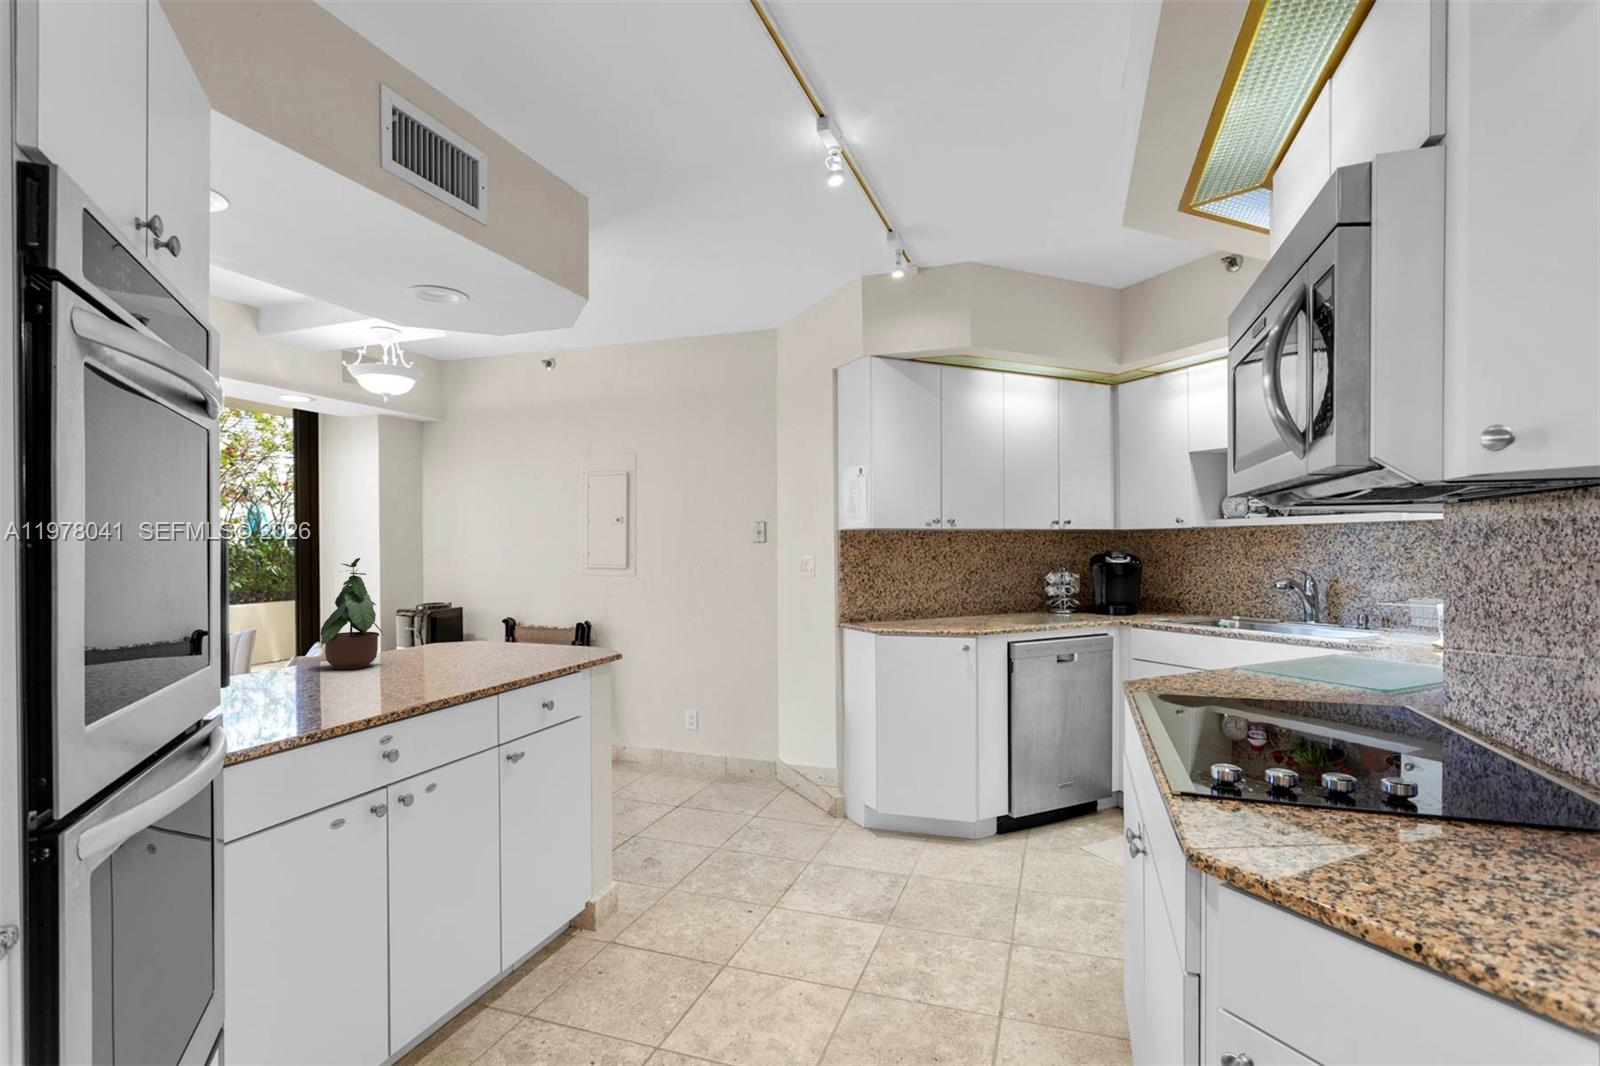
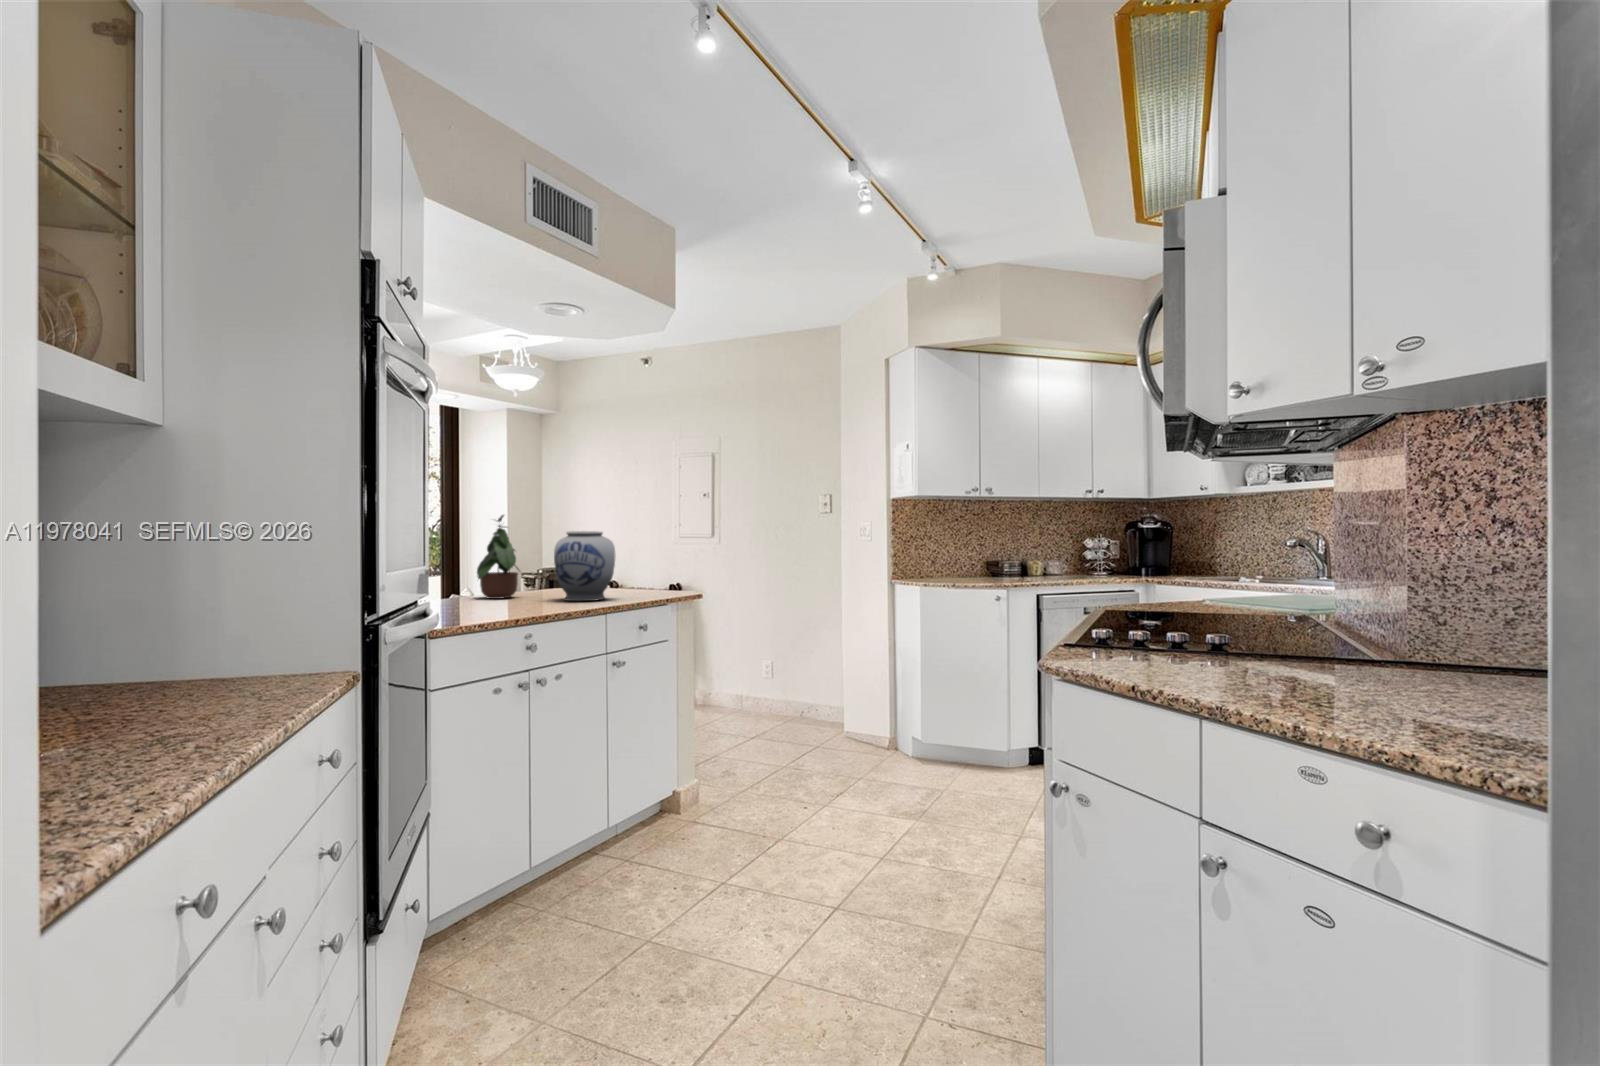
vase: none [428,579,510,673] -> present [554,531,615,601]

